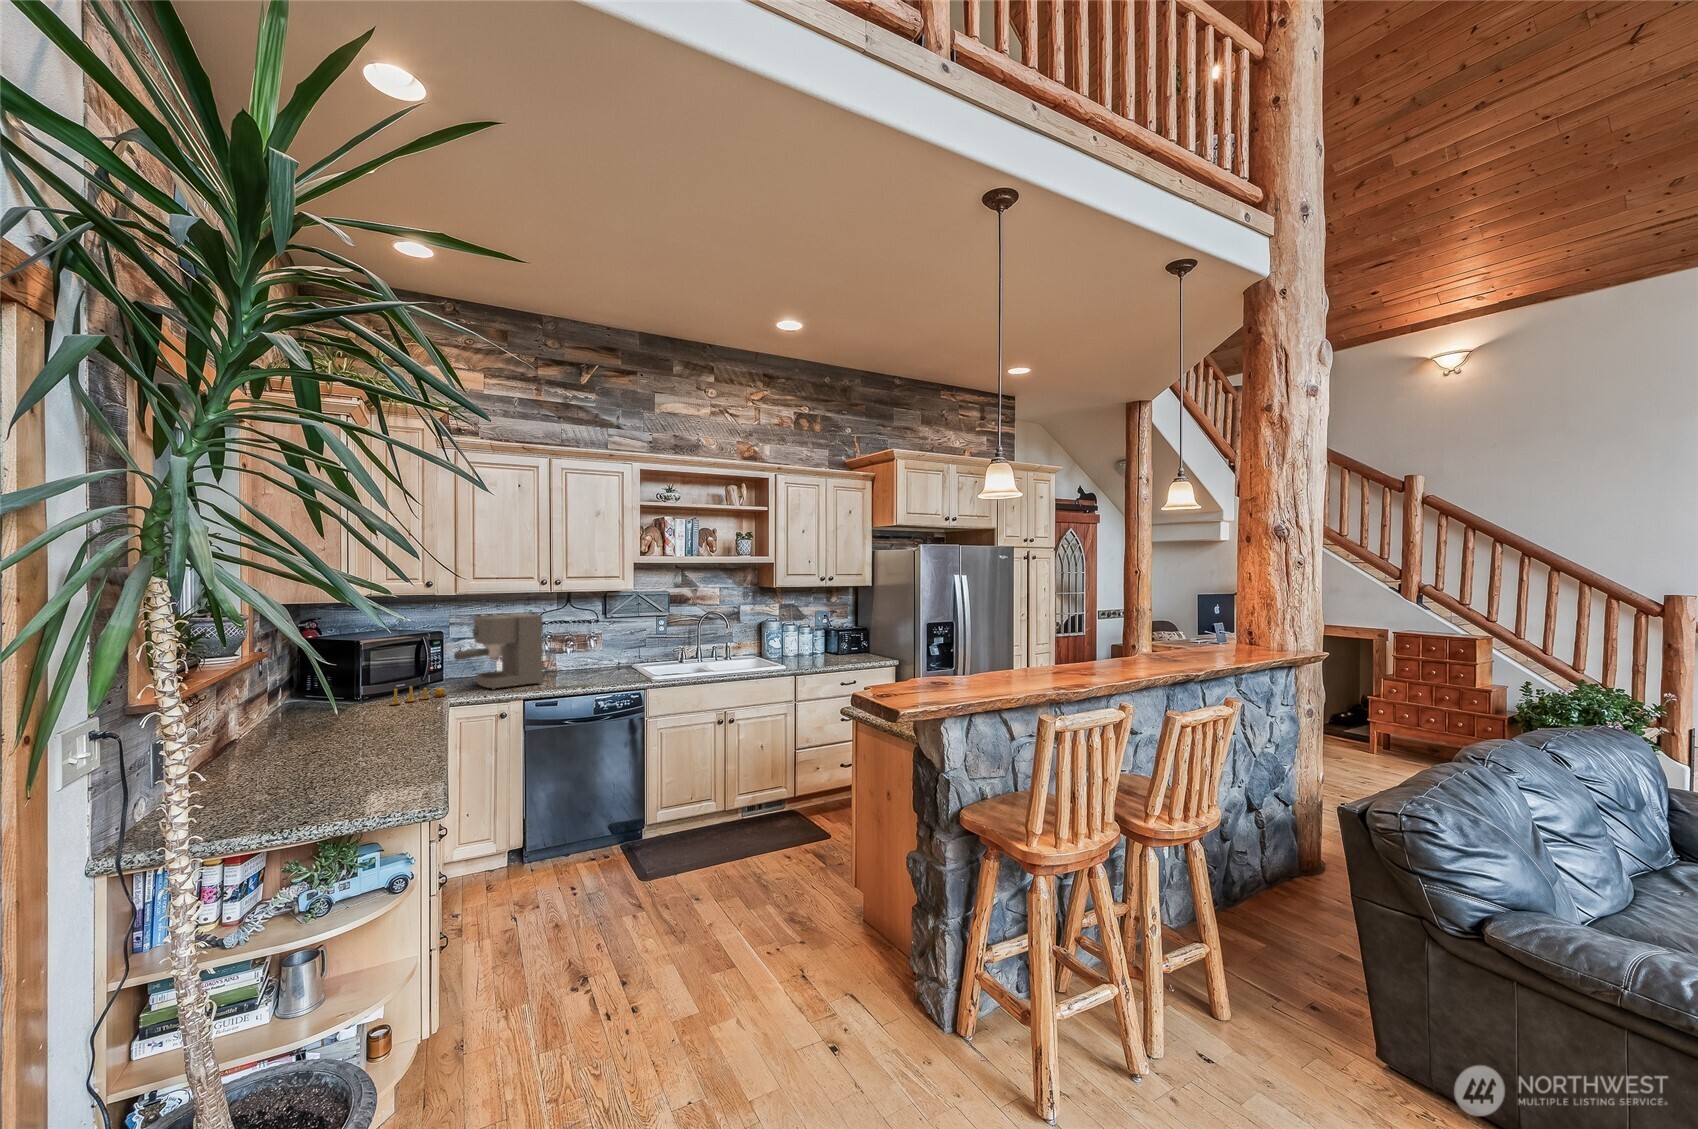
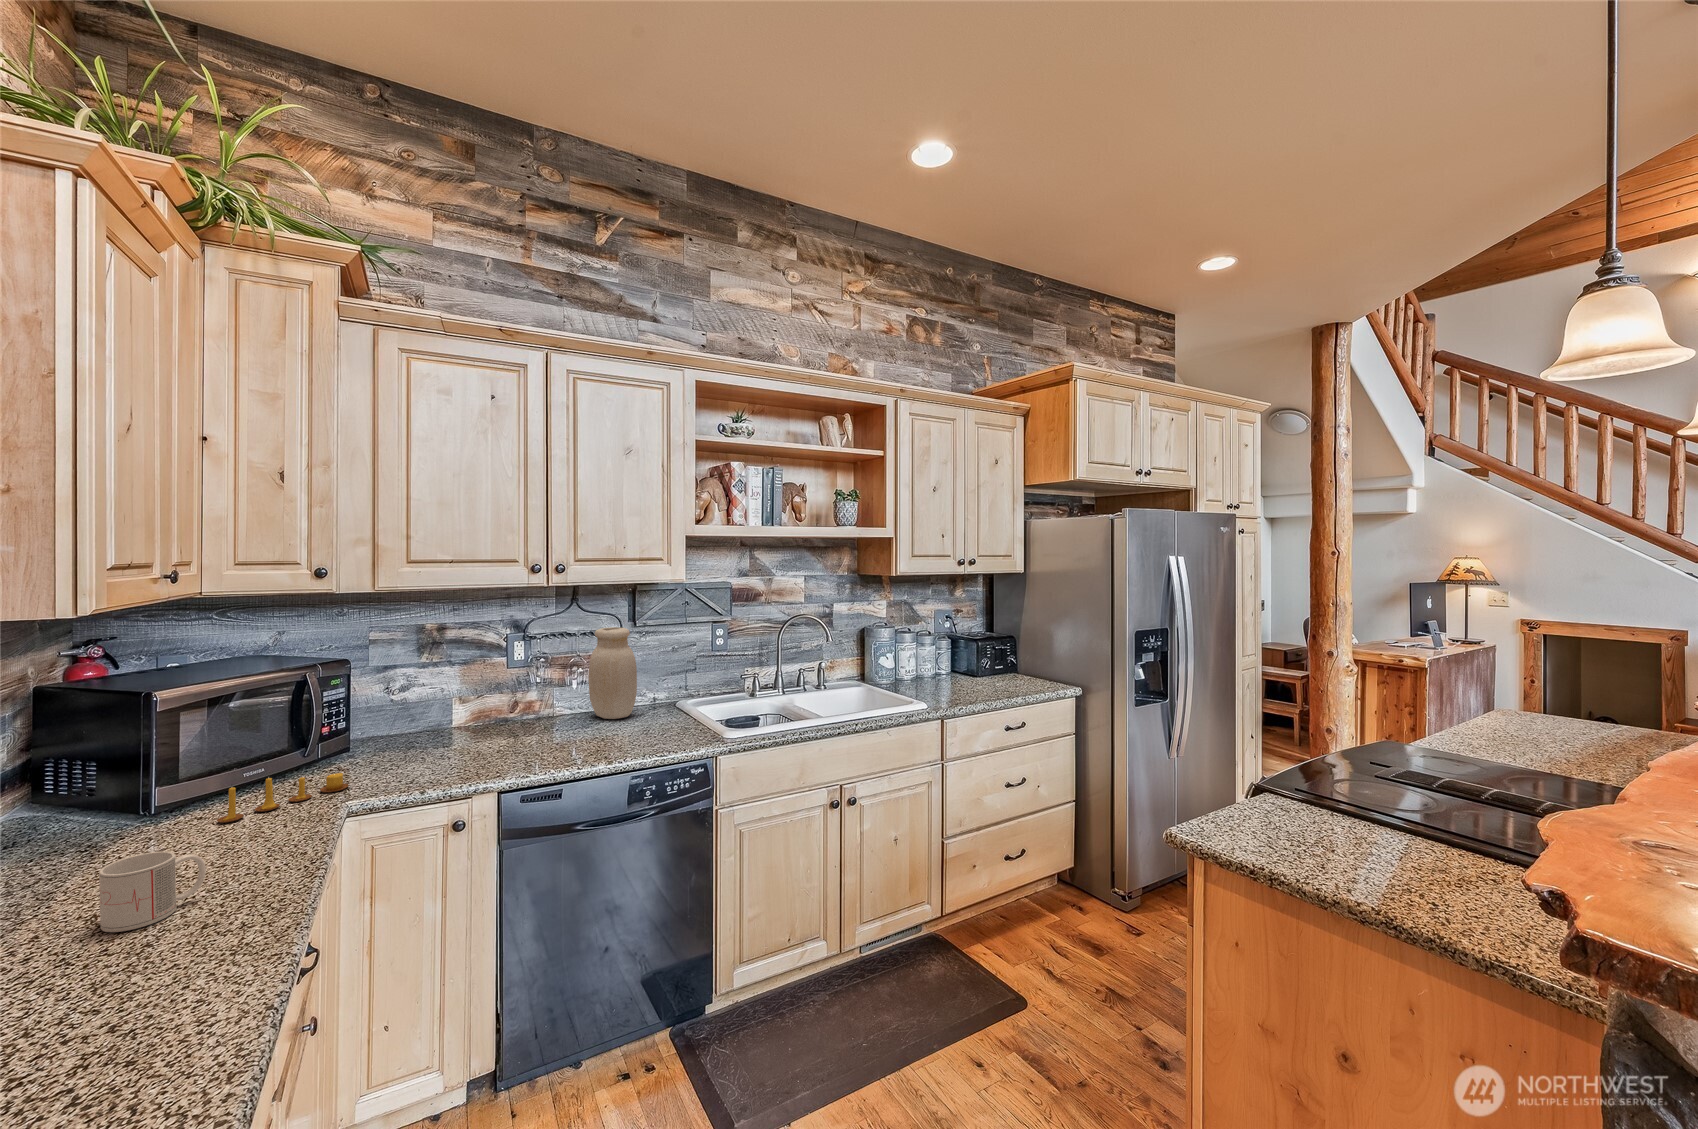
coffee maker: present [454,613,543,690] -> none [365,622,533,769]
jar: none [576,617,606,672] -> present [589,627,637,719]
mug: none [365,702,401,729] -> present [99,851,206,932]

